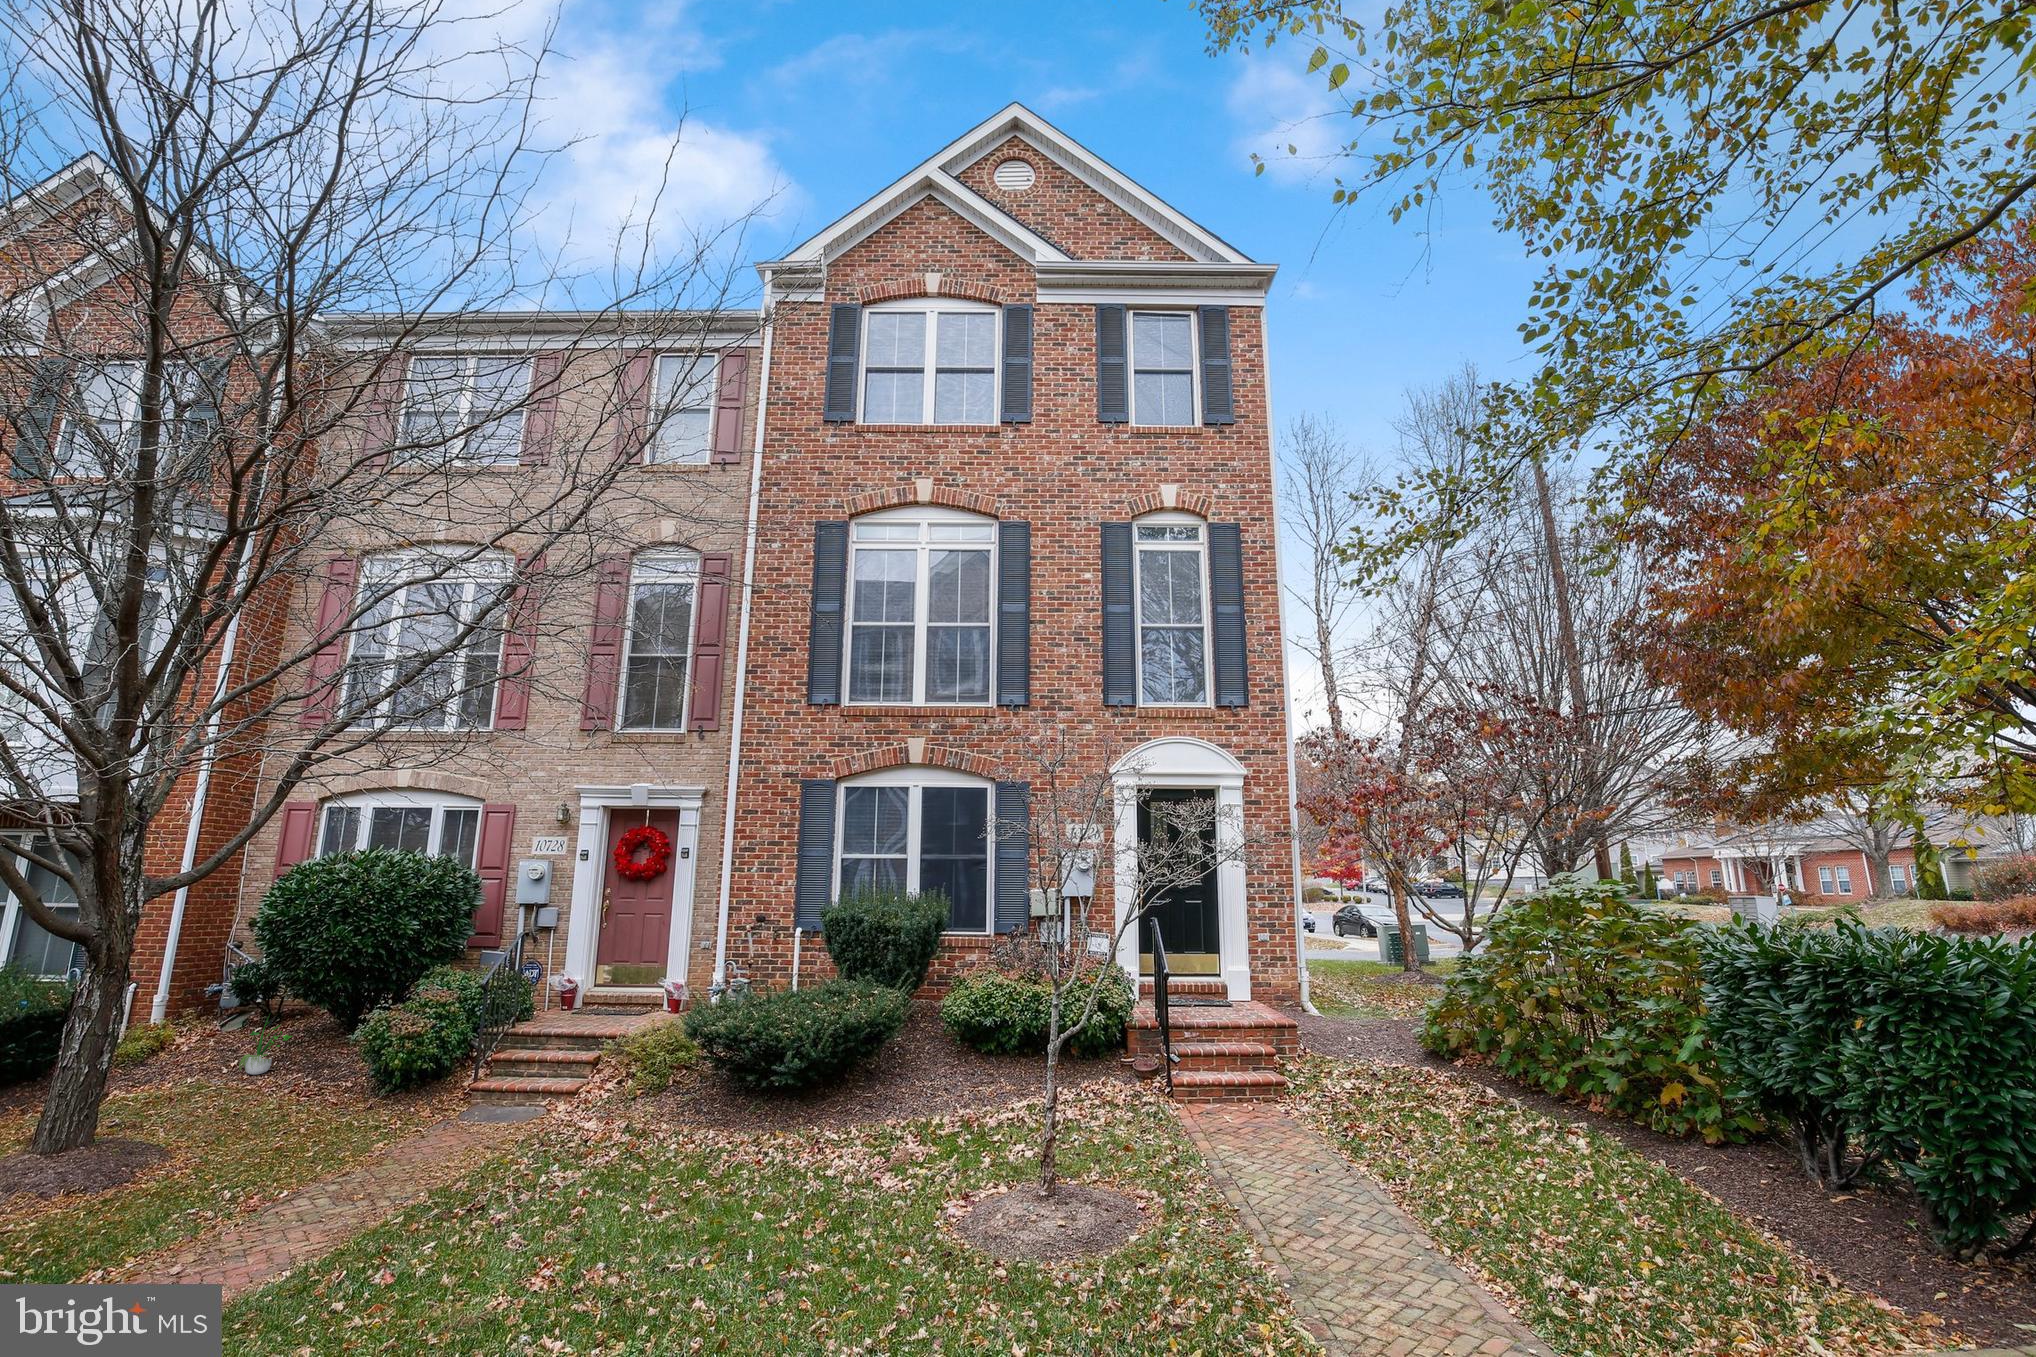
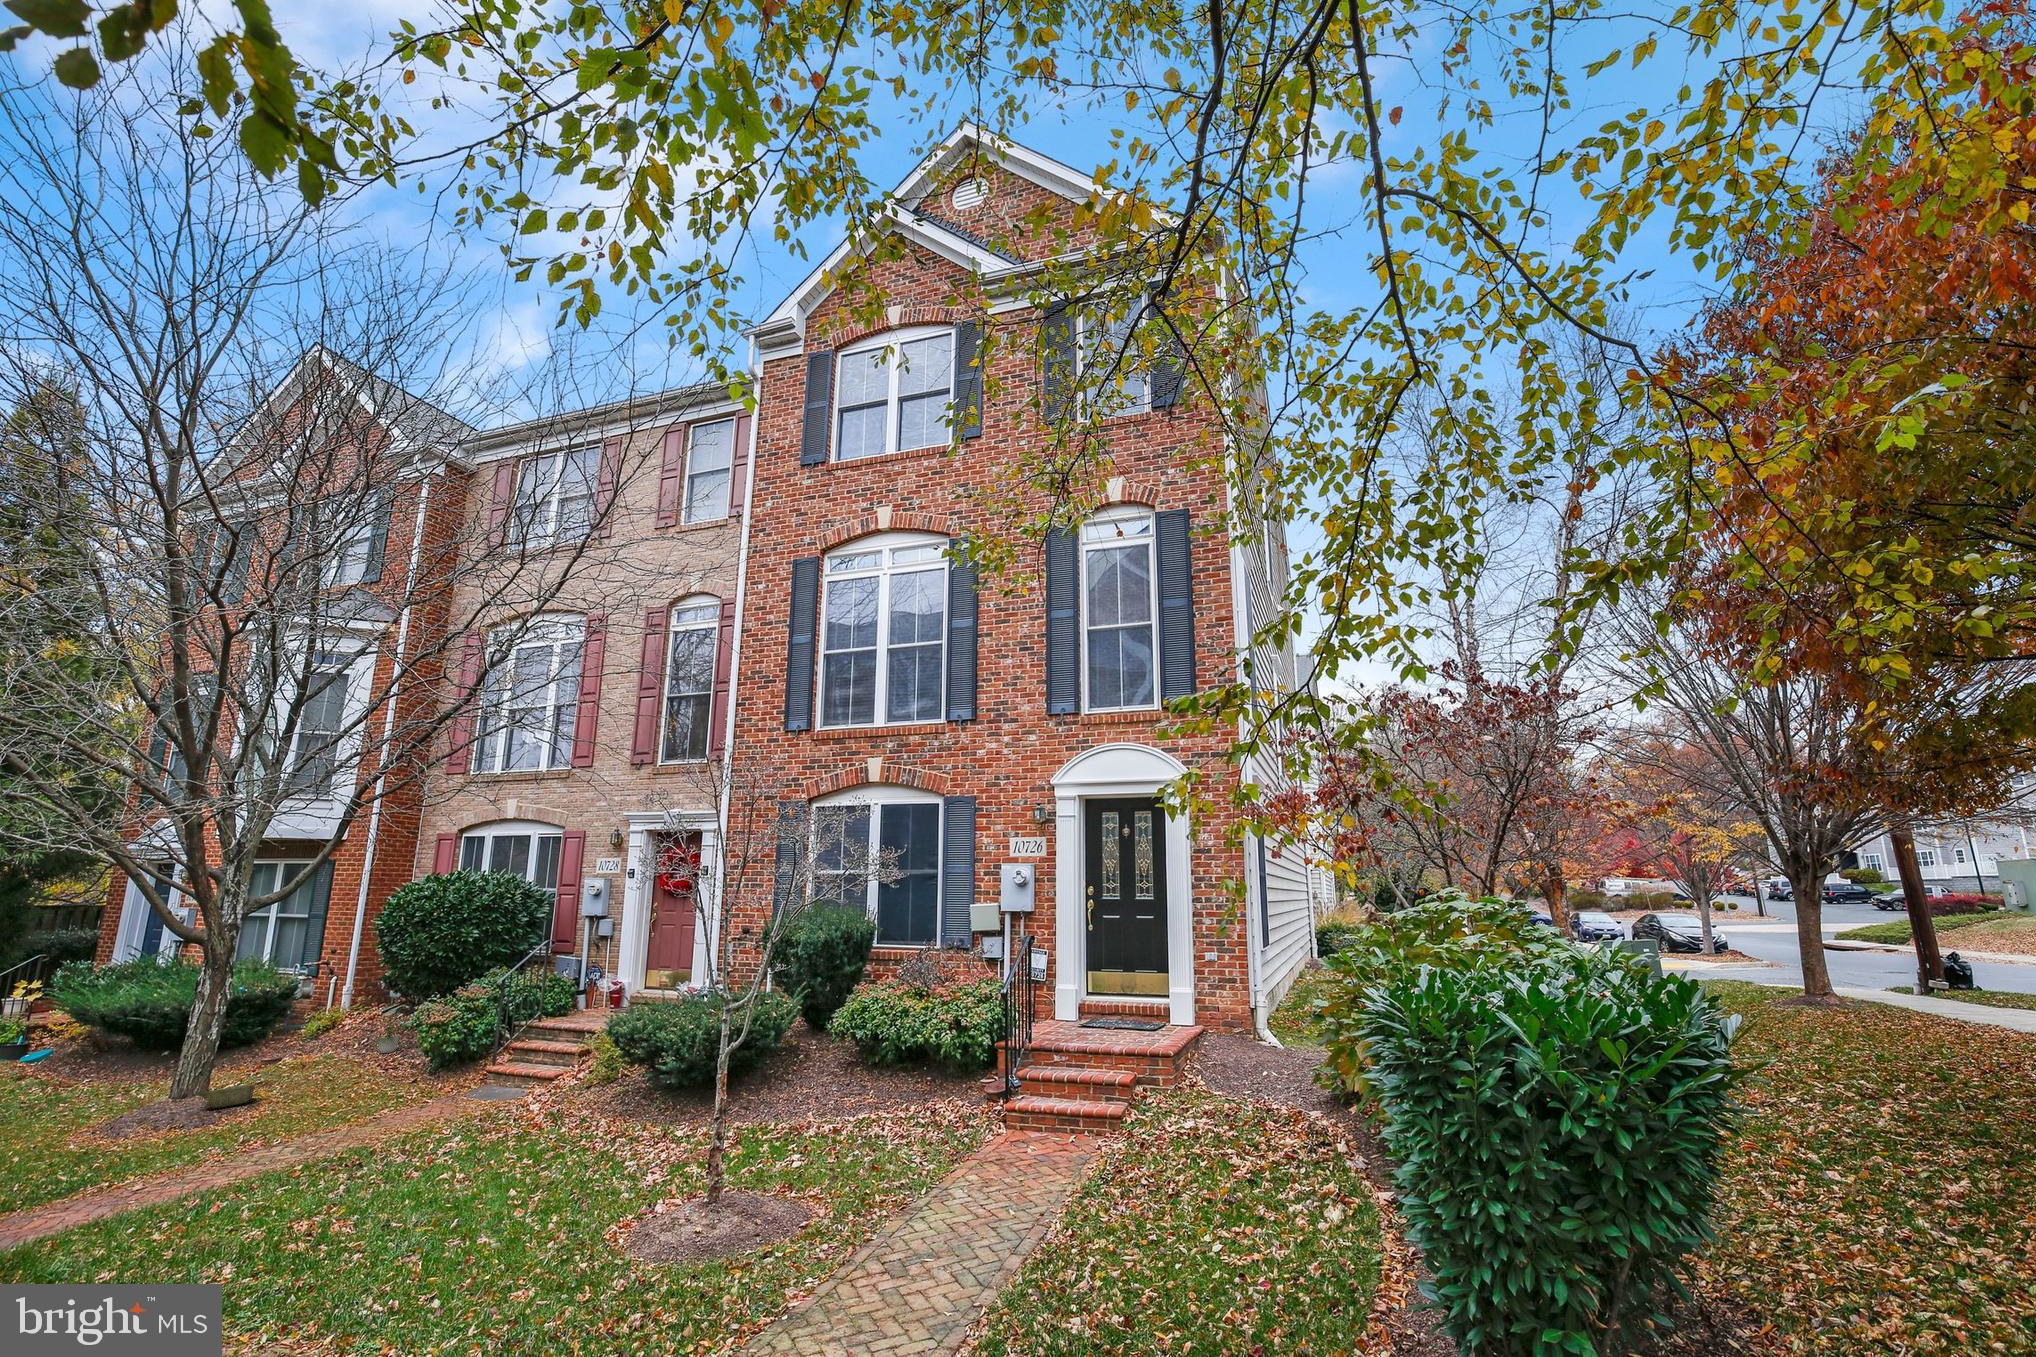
woven basket: none [73,1112,151,1147] -> present [202,1084,255,1108]

